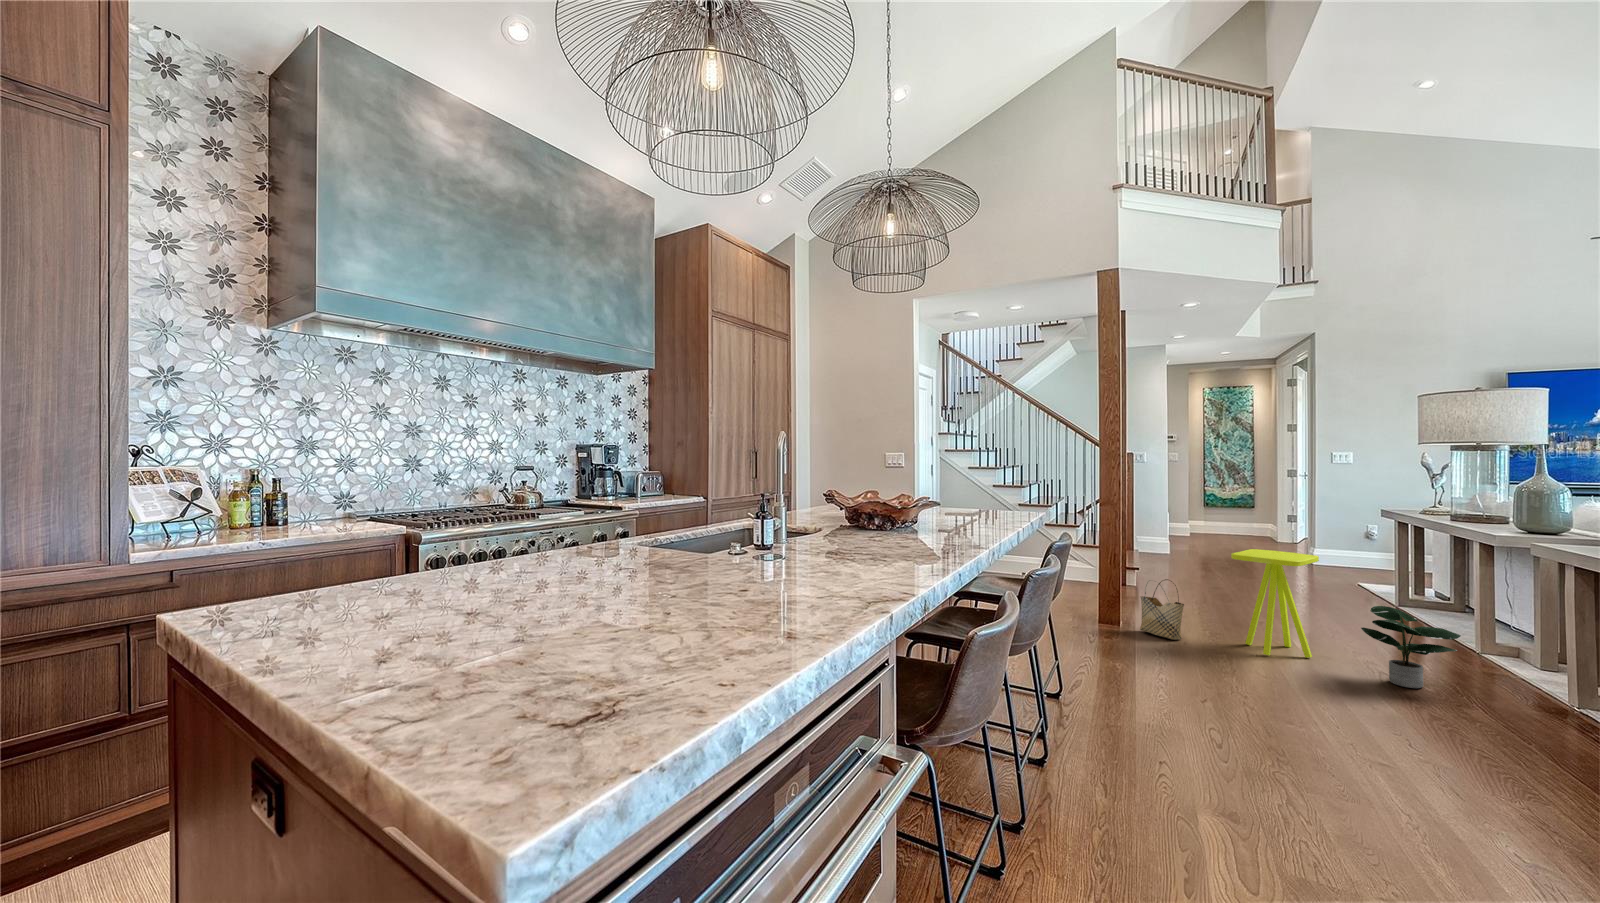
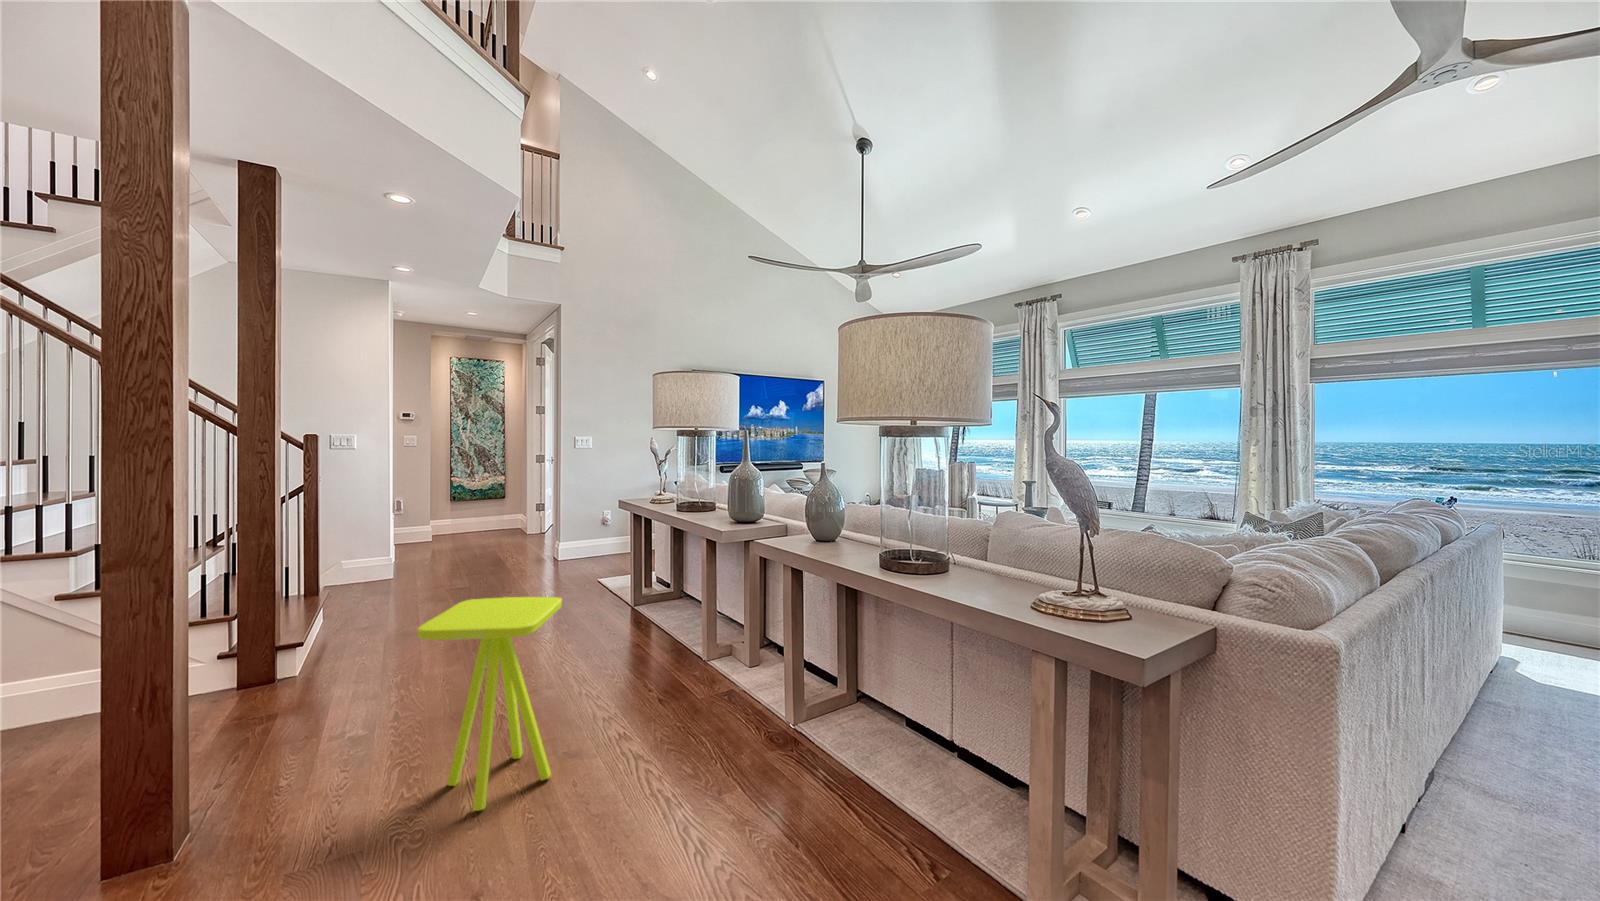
woven basket: present [1140,579,1184,640] -> none [204,705,317,853]
potted plant: present [1361,606,1461,688] -> none [618,665,728,799]

